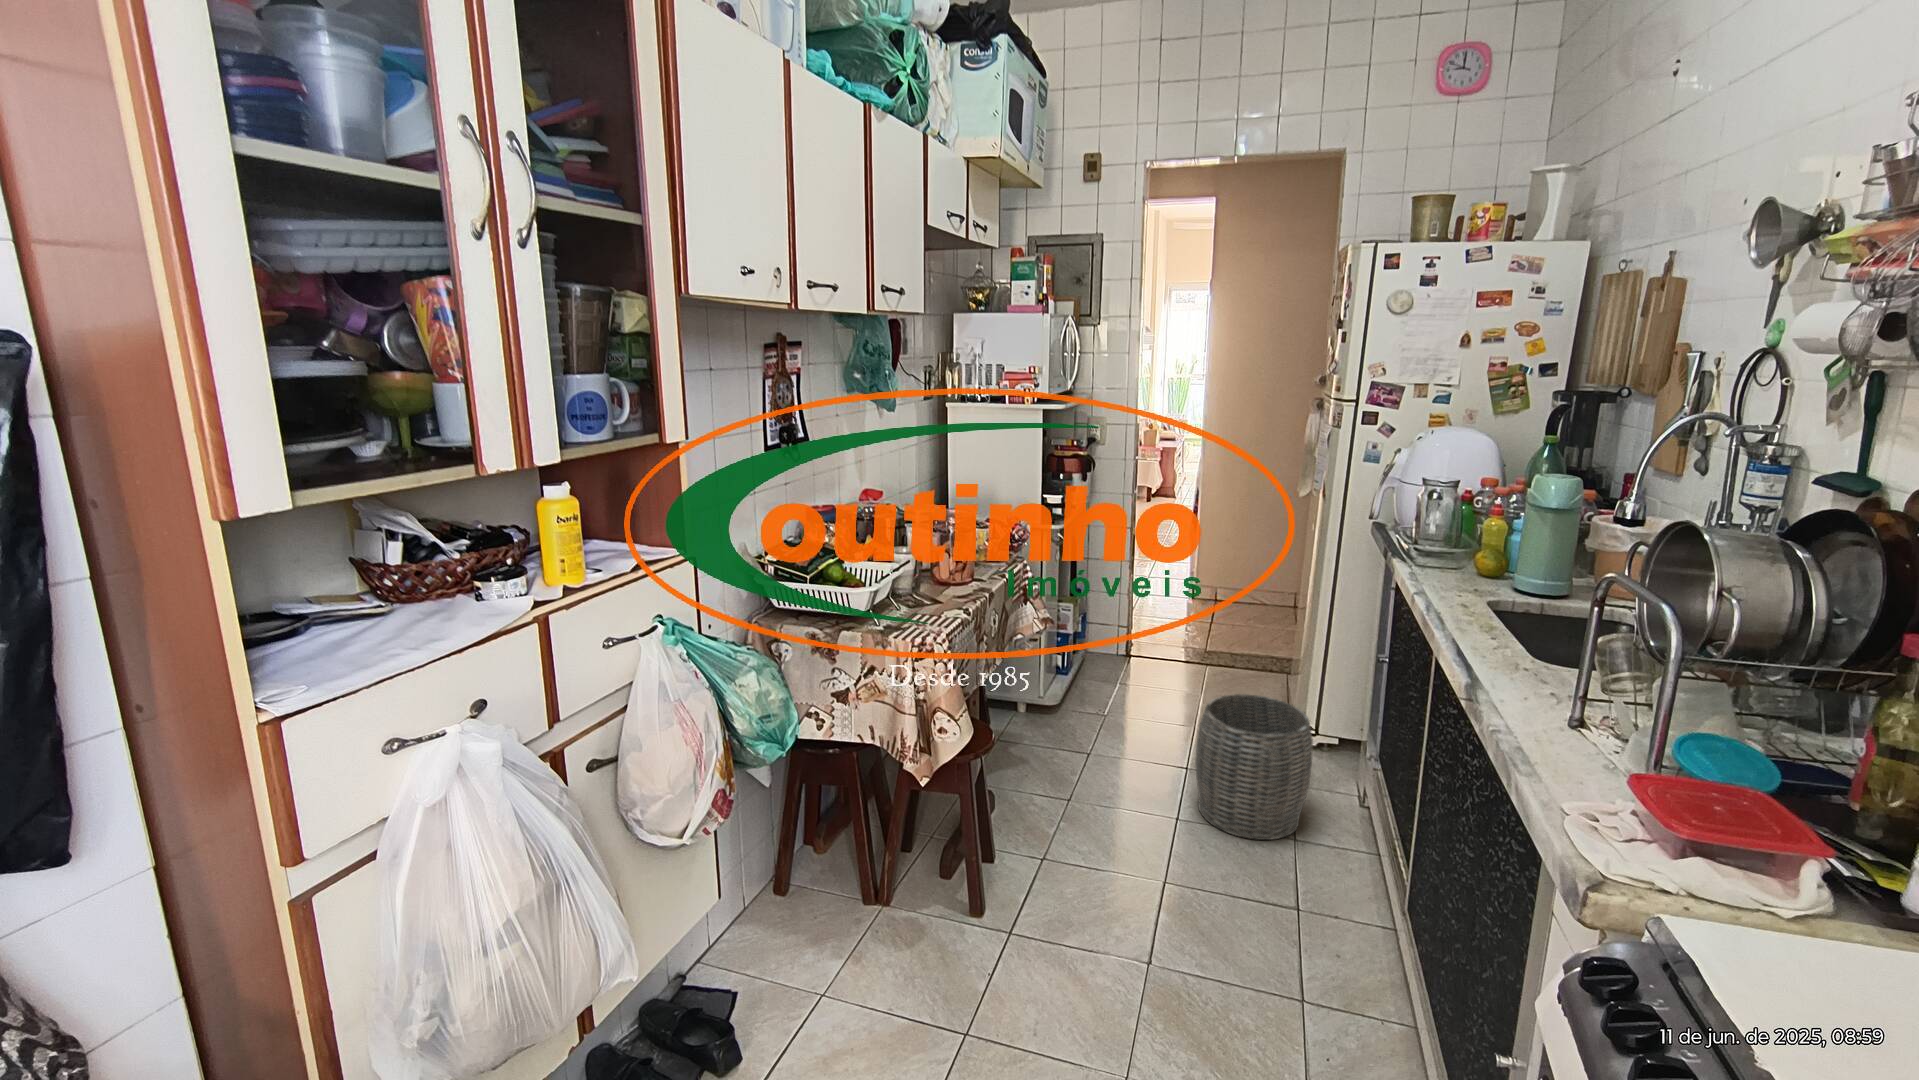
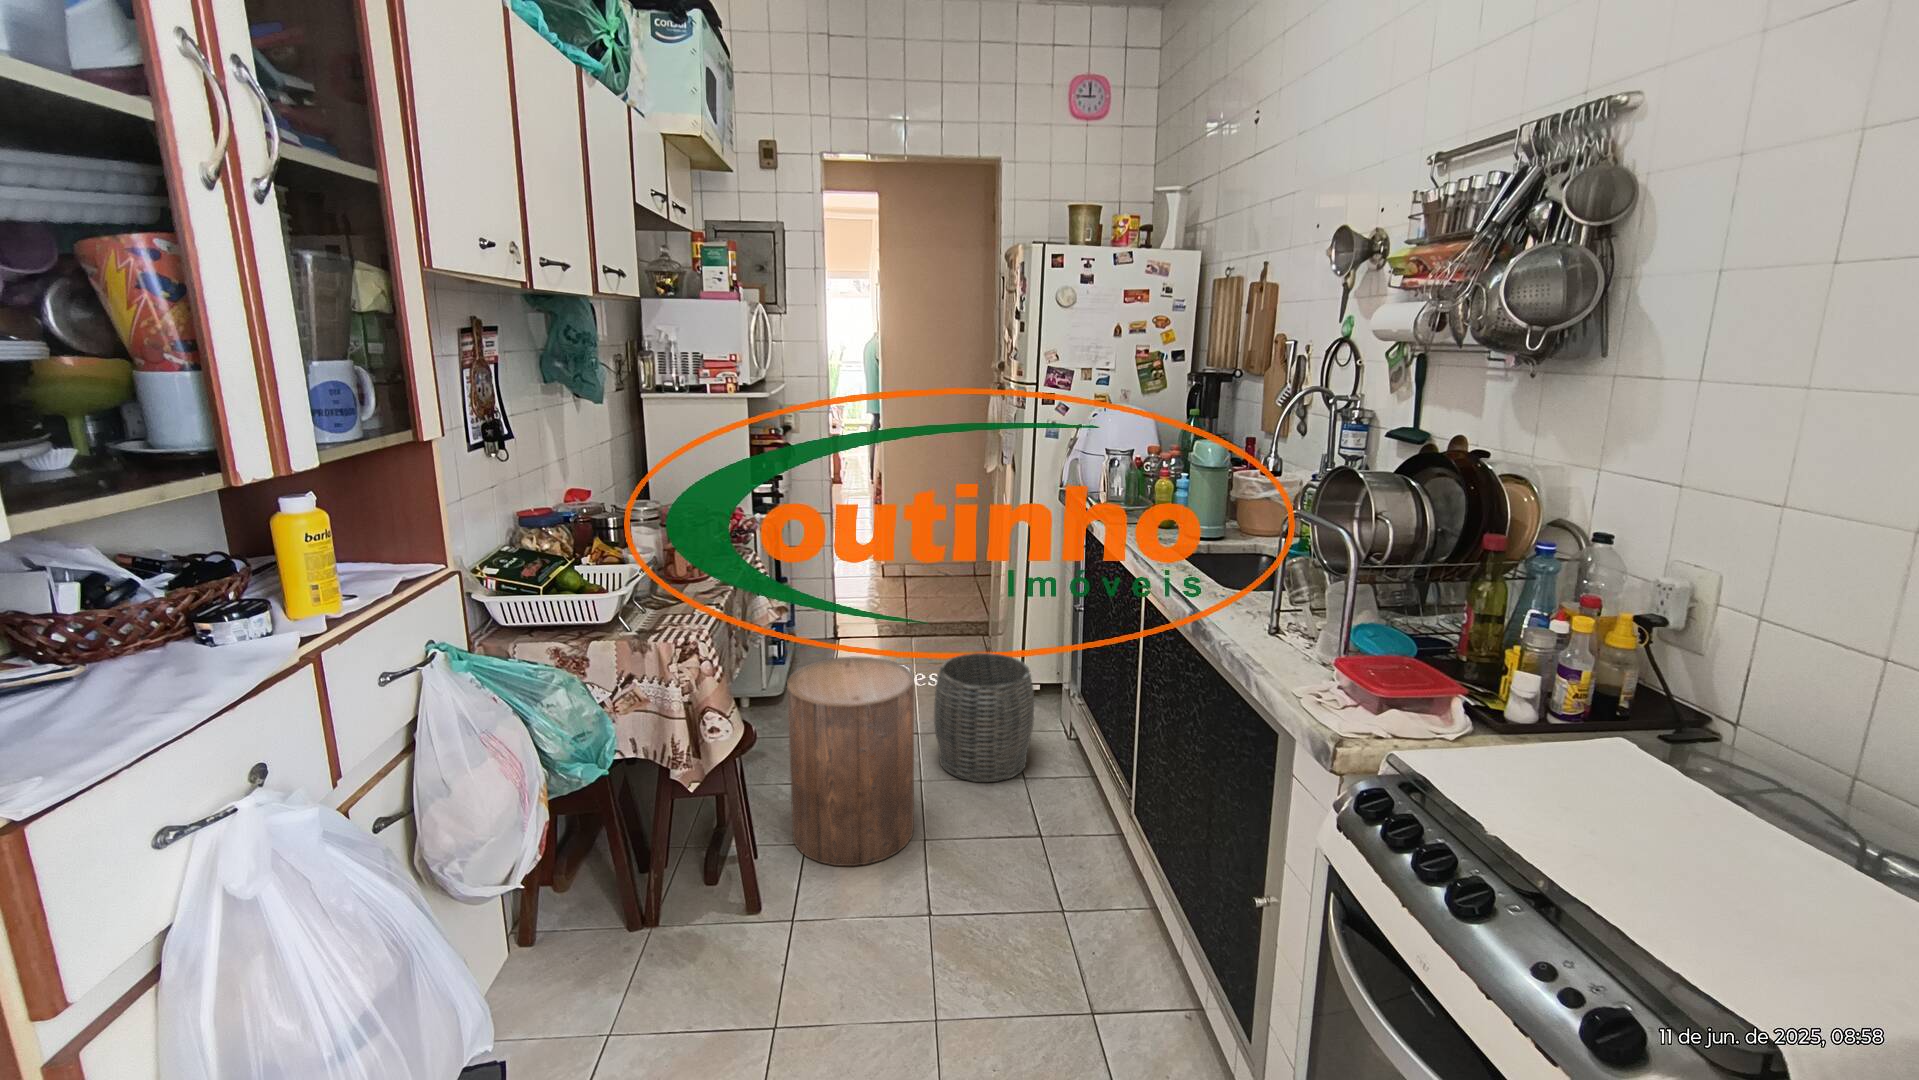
stool: none [1027,678,1162,895] -> present [787,657,914,866]

